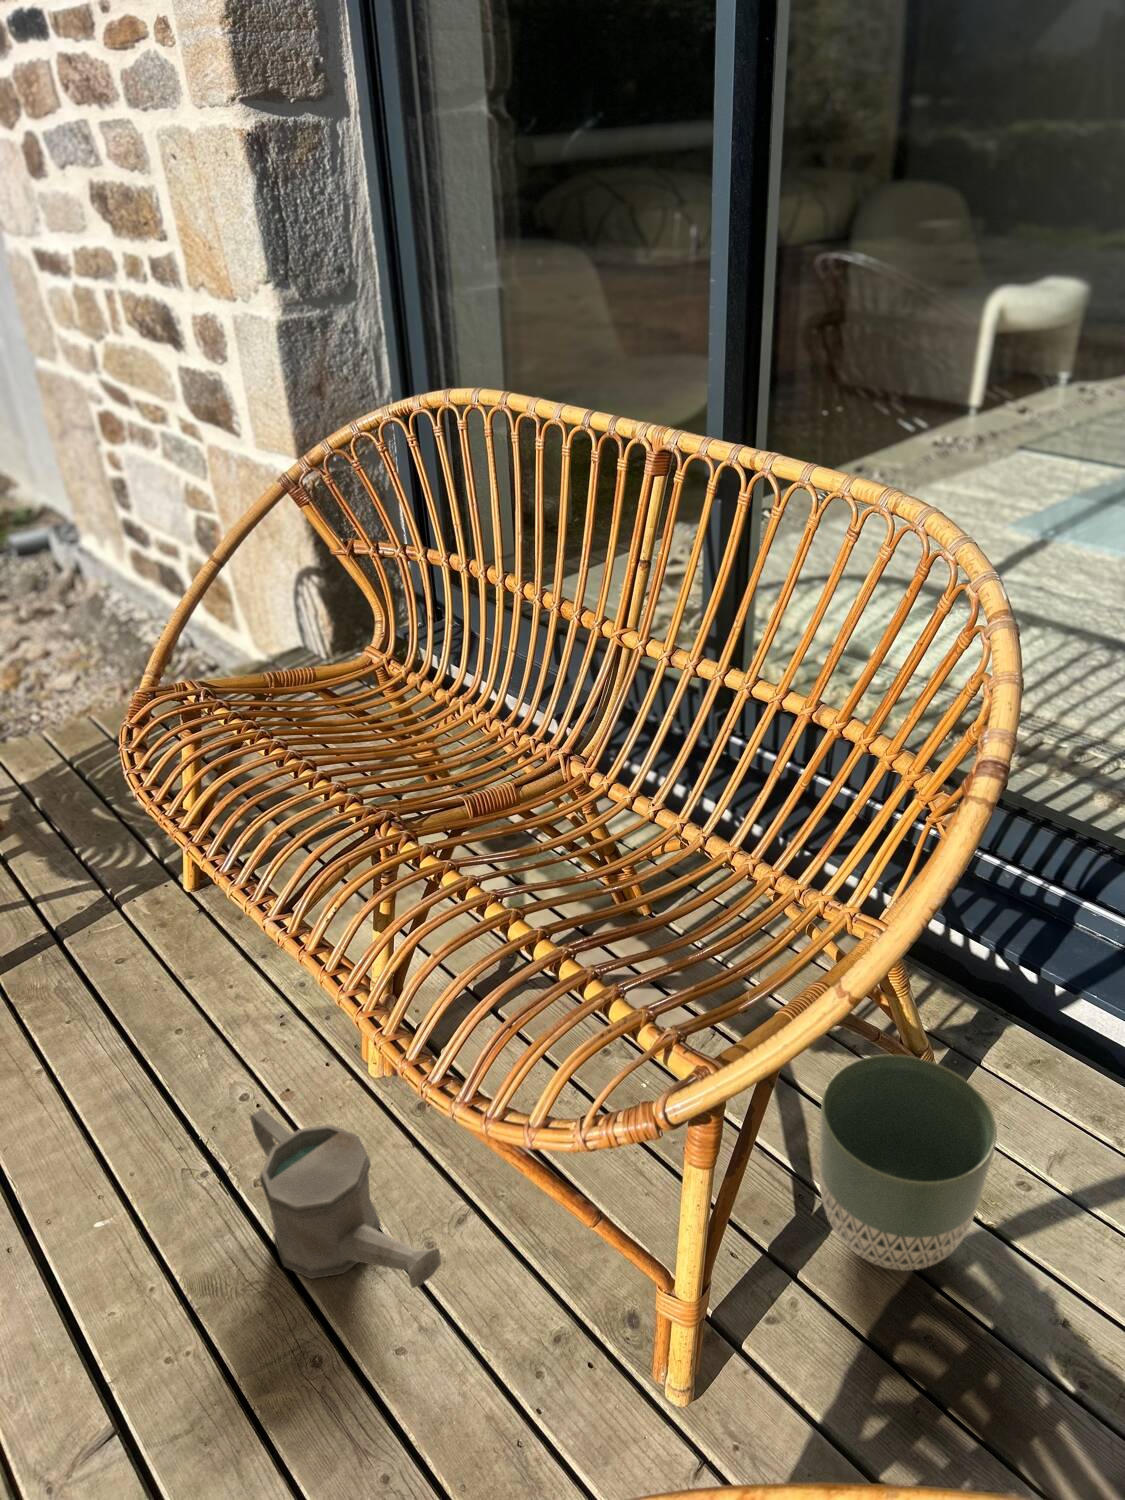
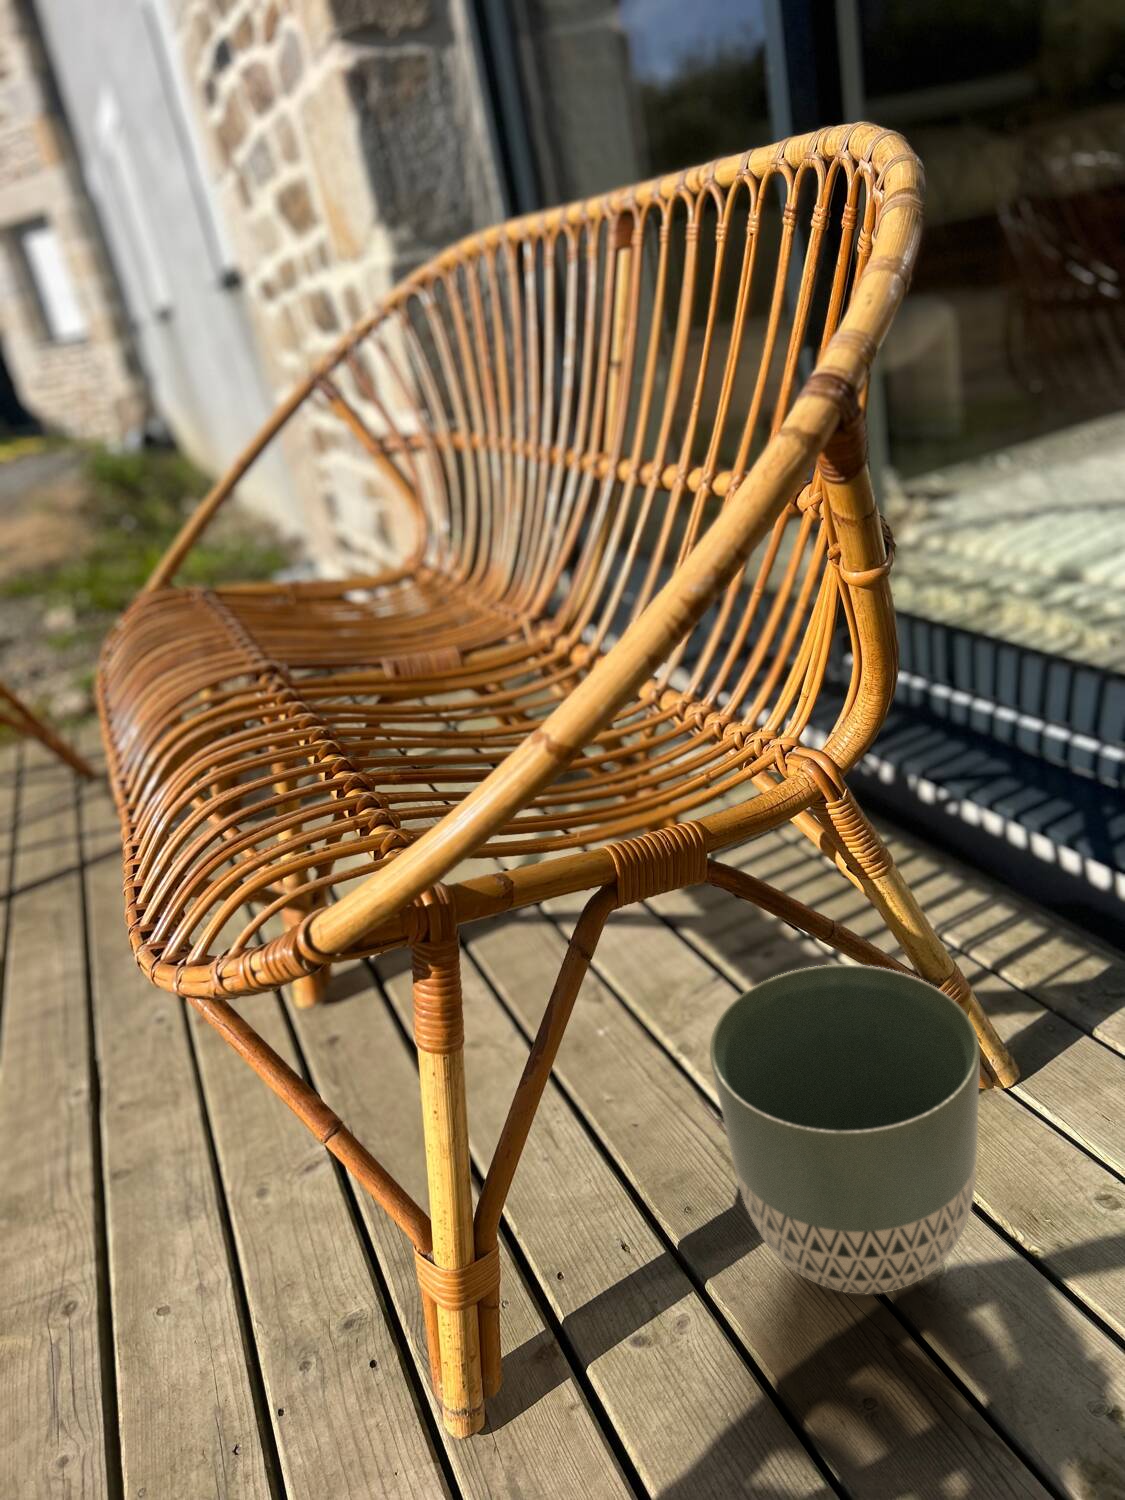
watering can: present [250,1109,441,1288] -> none [52,1006,221,1216]

